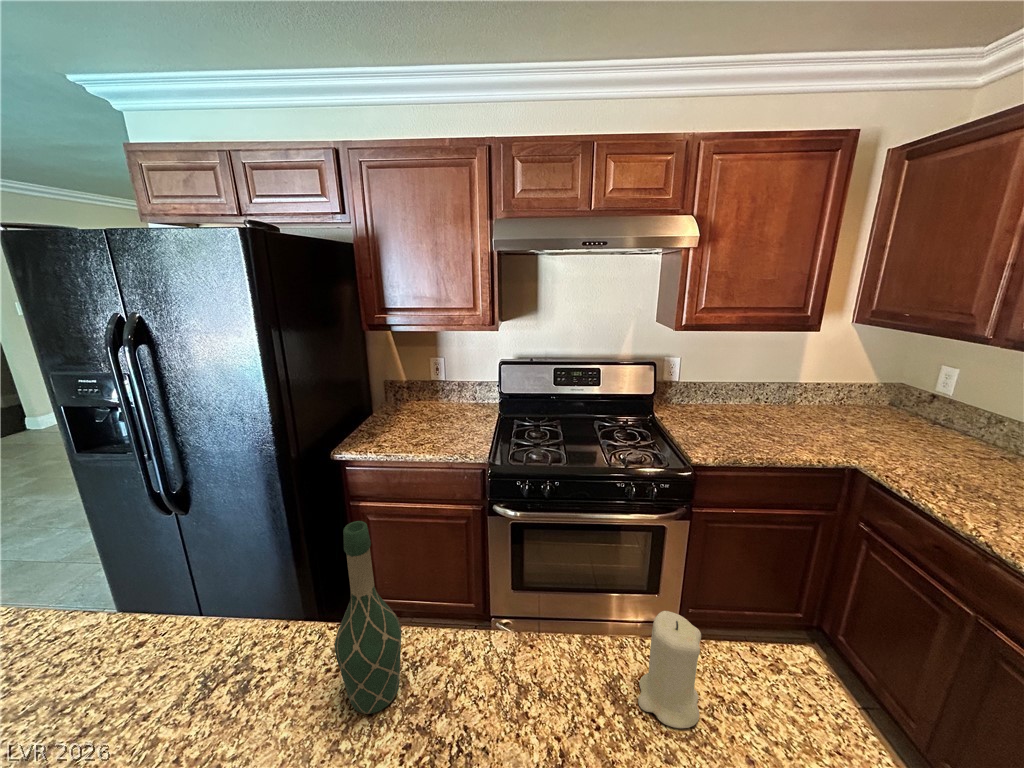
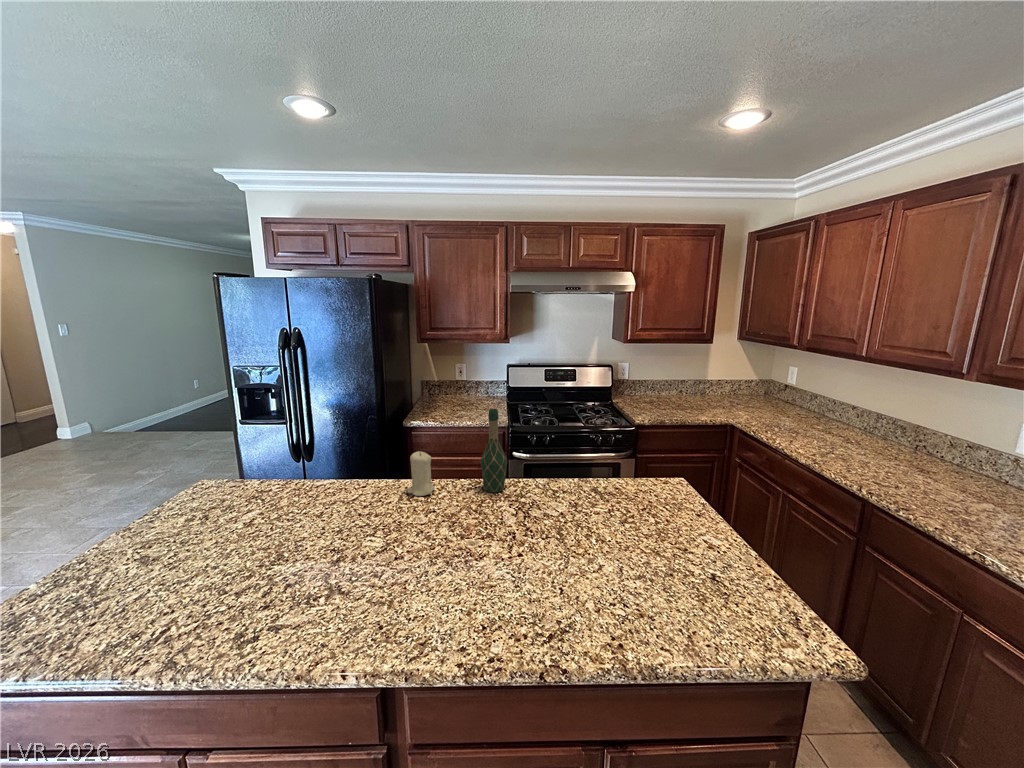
candle: present [638,611,701,728] -> present [408,451,435,496]

